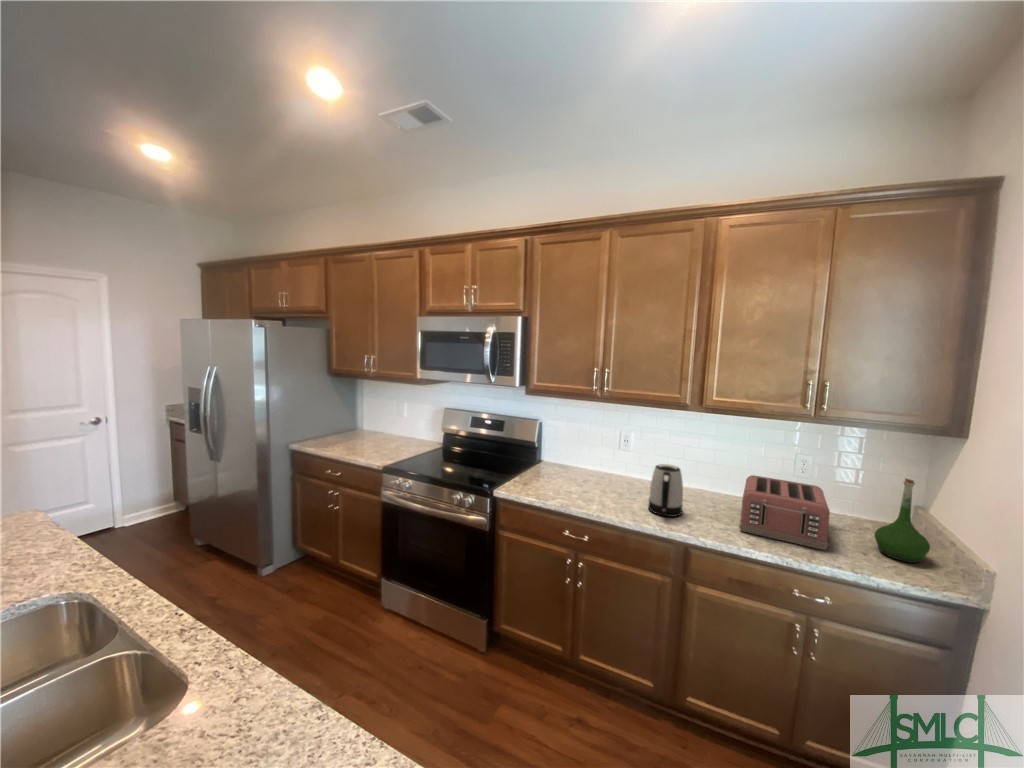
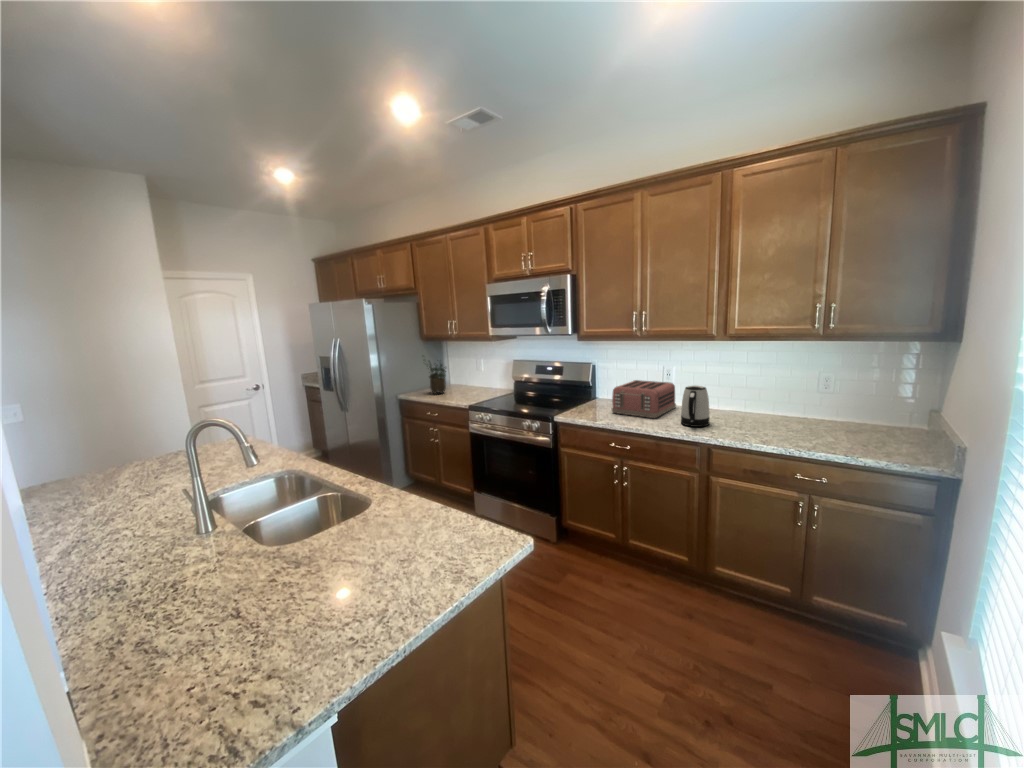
potted plant: none [328,395,359,444] -> present [429,361,446,393]
toaster: present [739,475,830,550] -> present [612,380,676,418]
vase: present [875,478,930,563] -> none [873,378,920,448]

